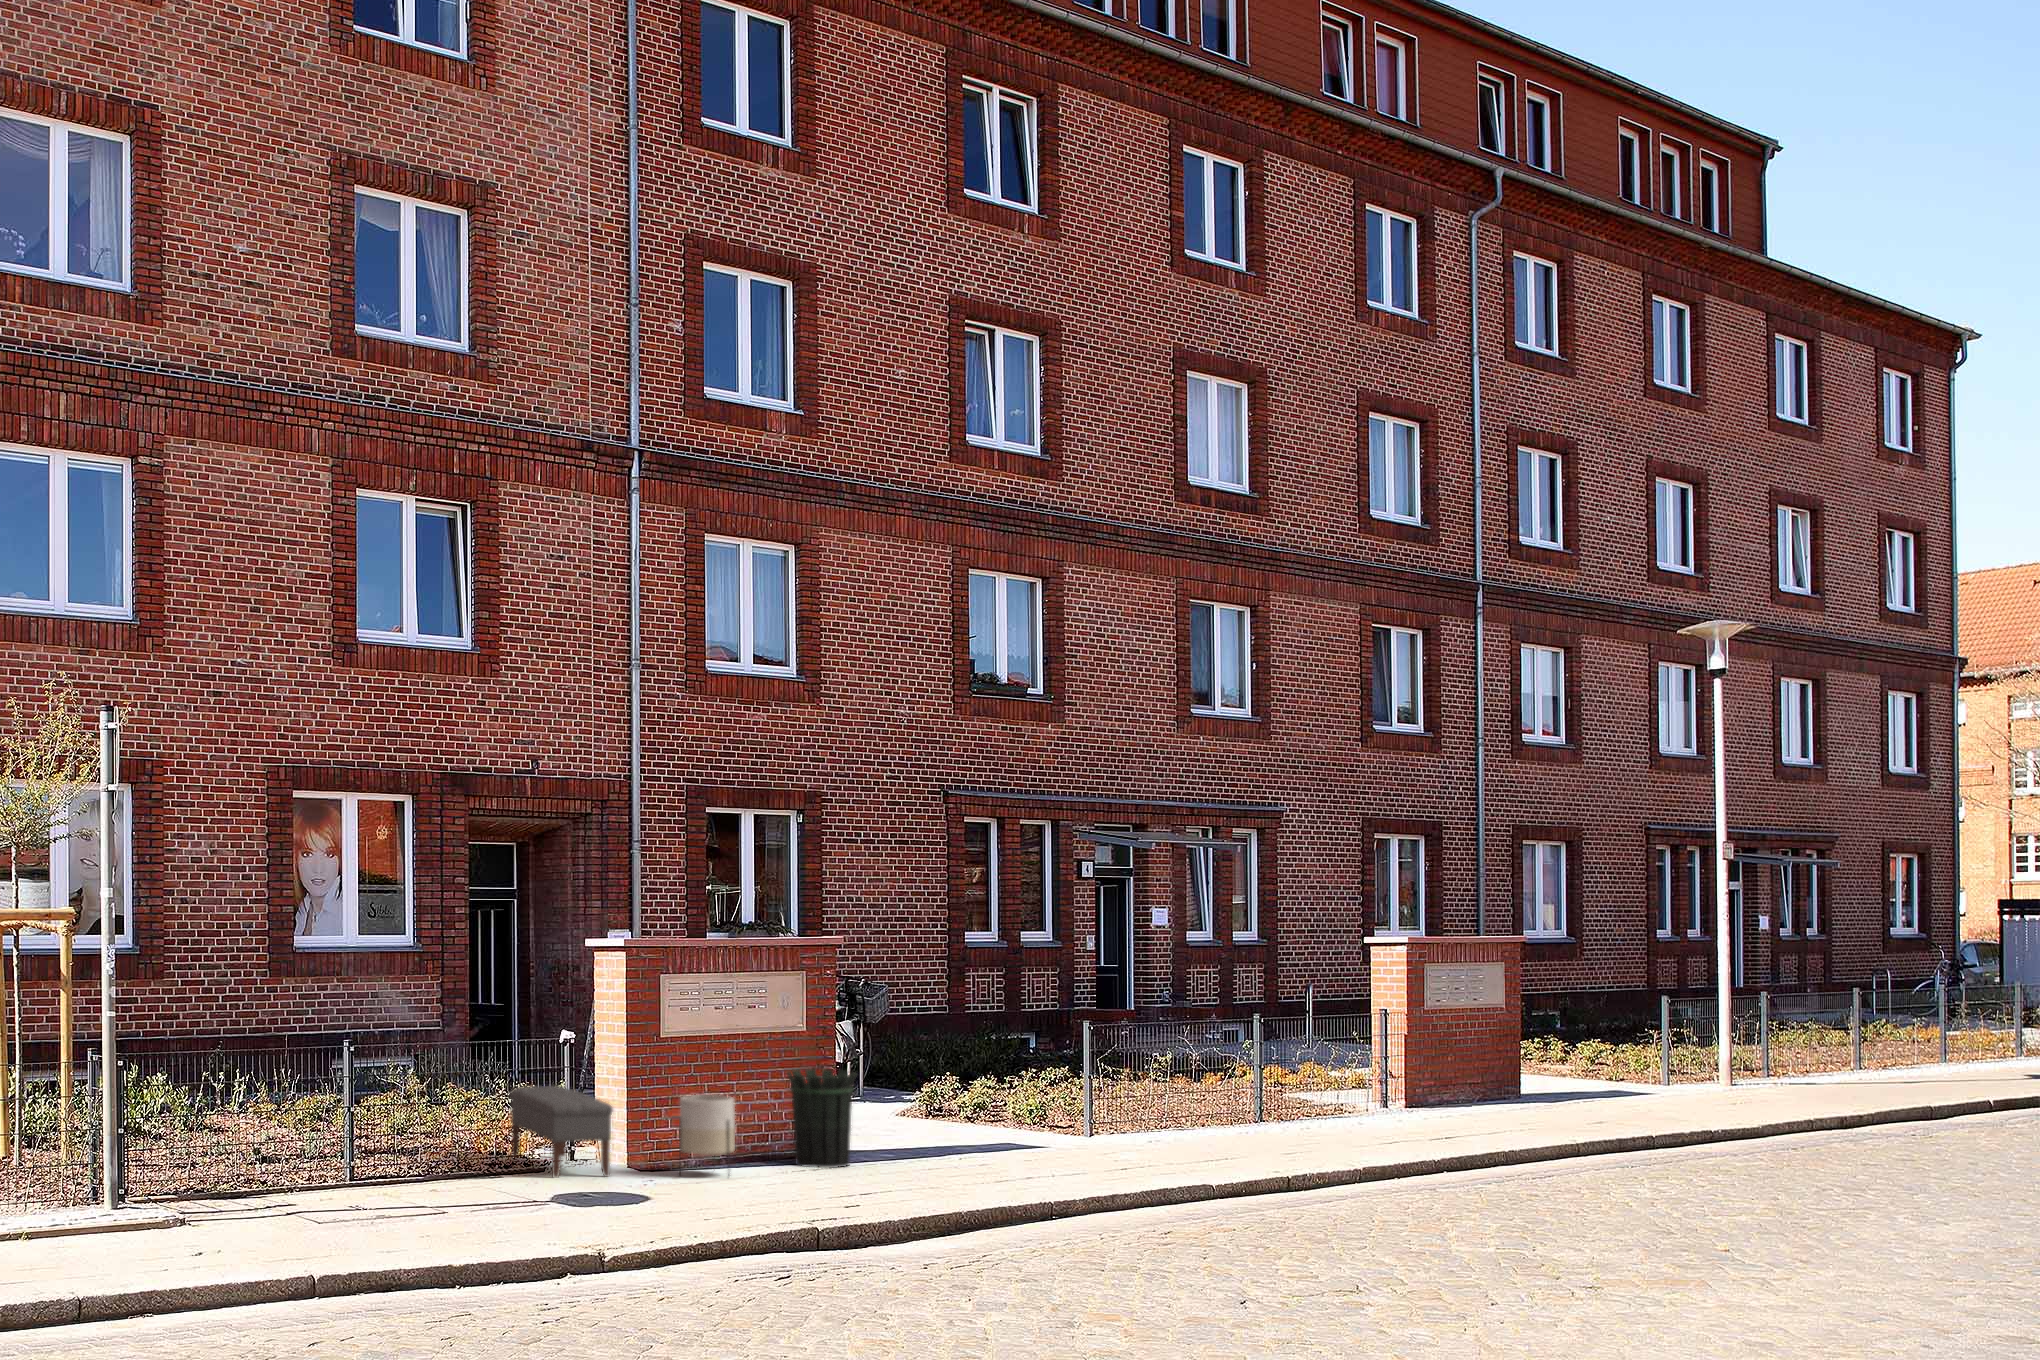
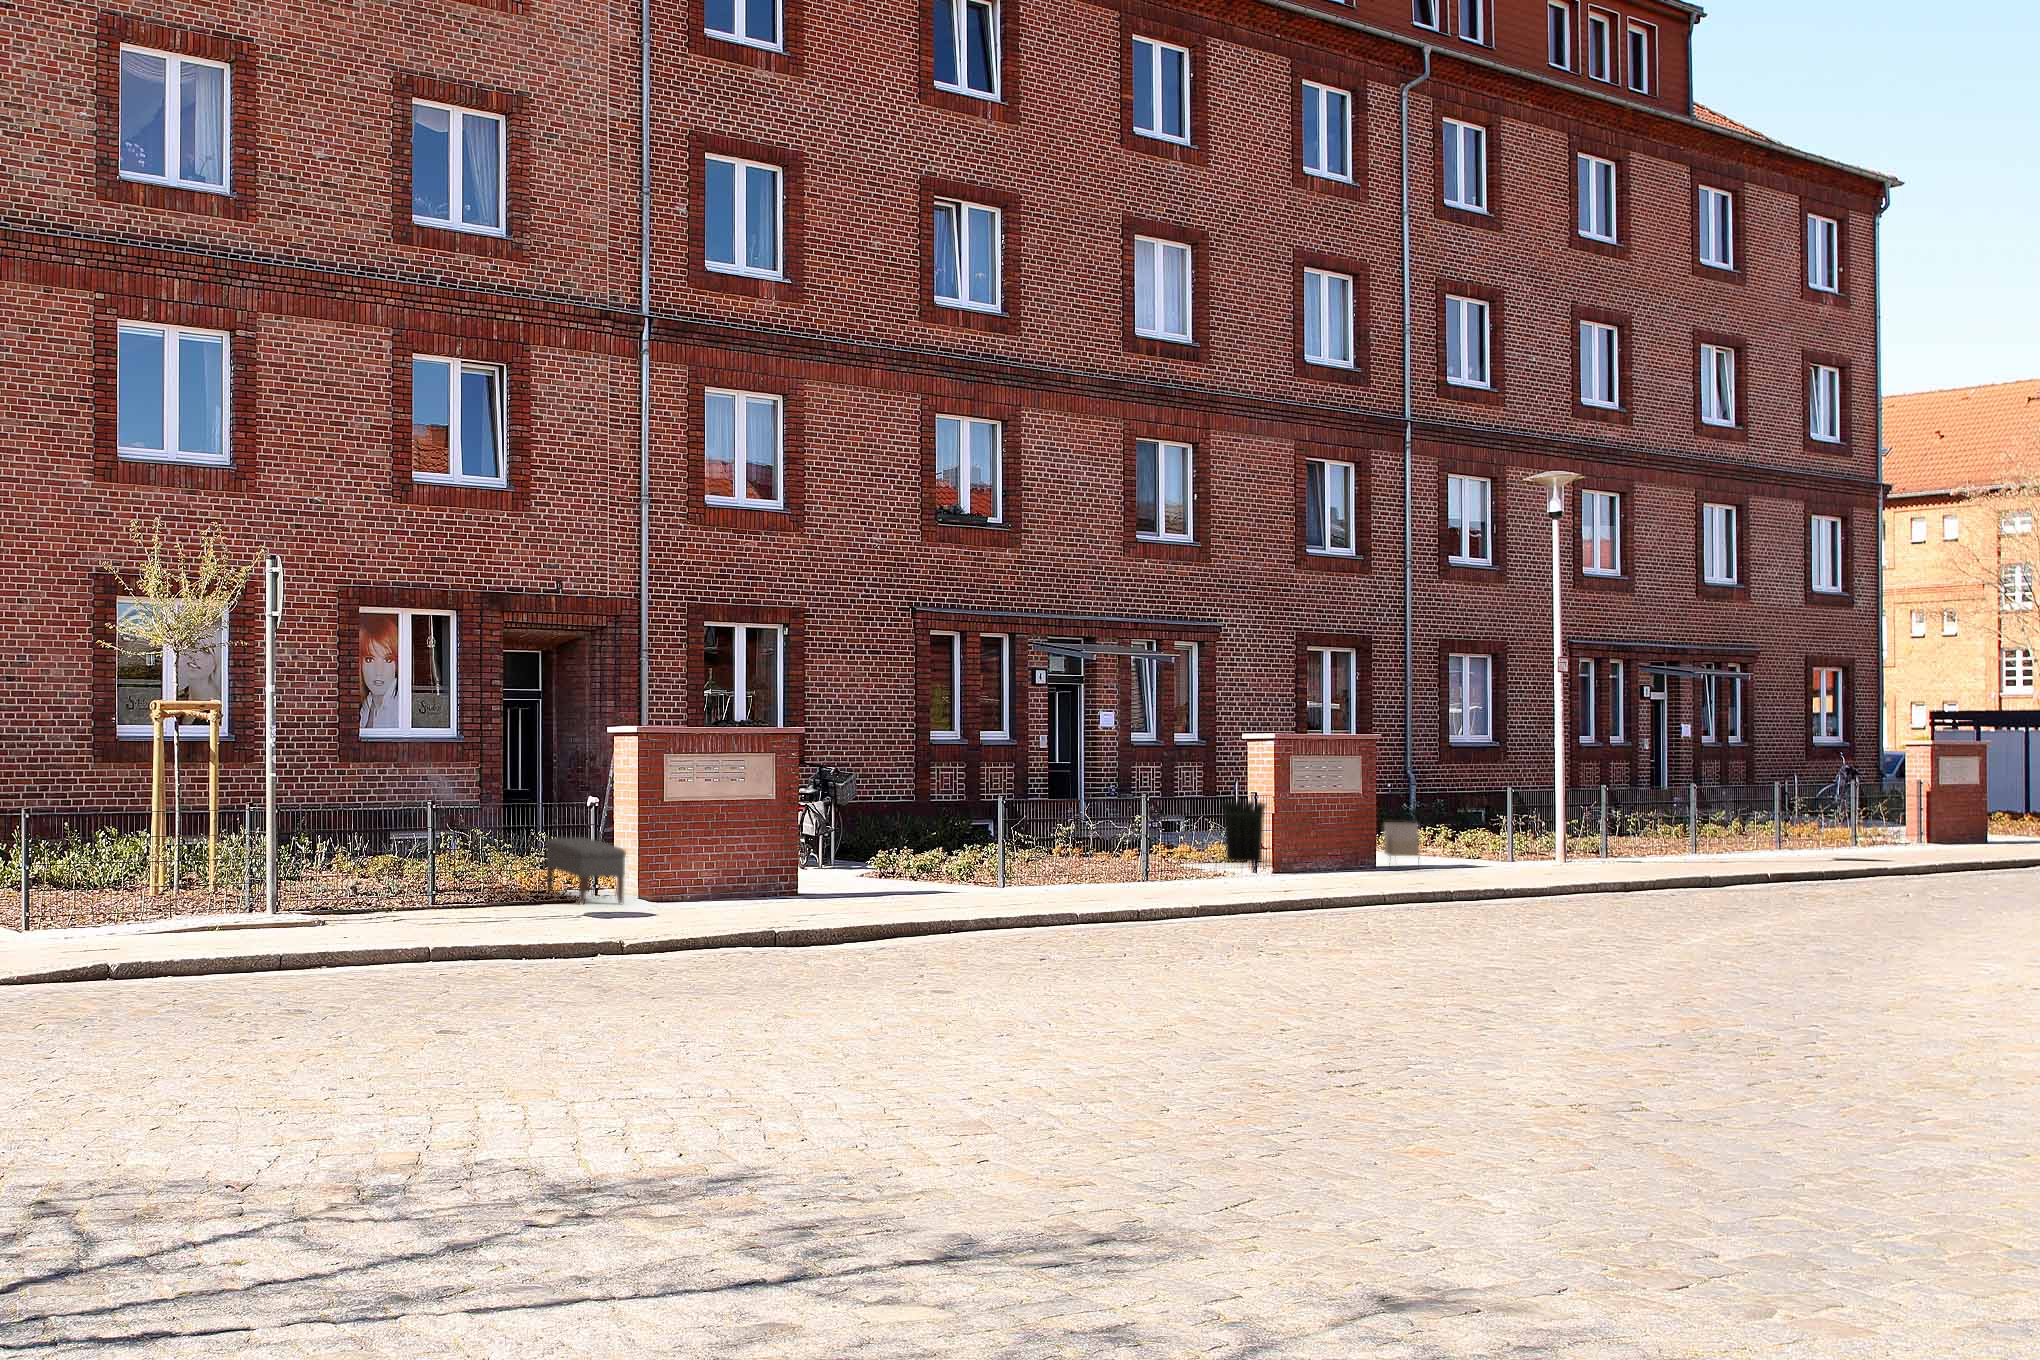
waste bin: present [787,1069,856,1168] -> present [1221,801,1266,862]
planter: present [679,1095,735,1160] -> present [1384,822,1420,864]

